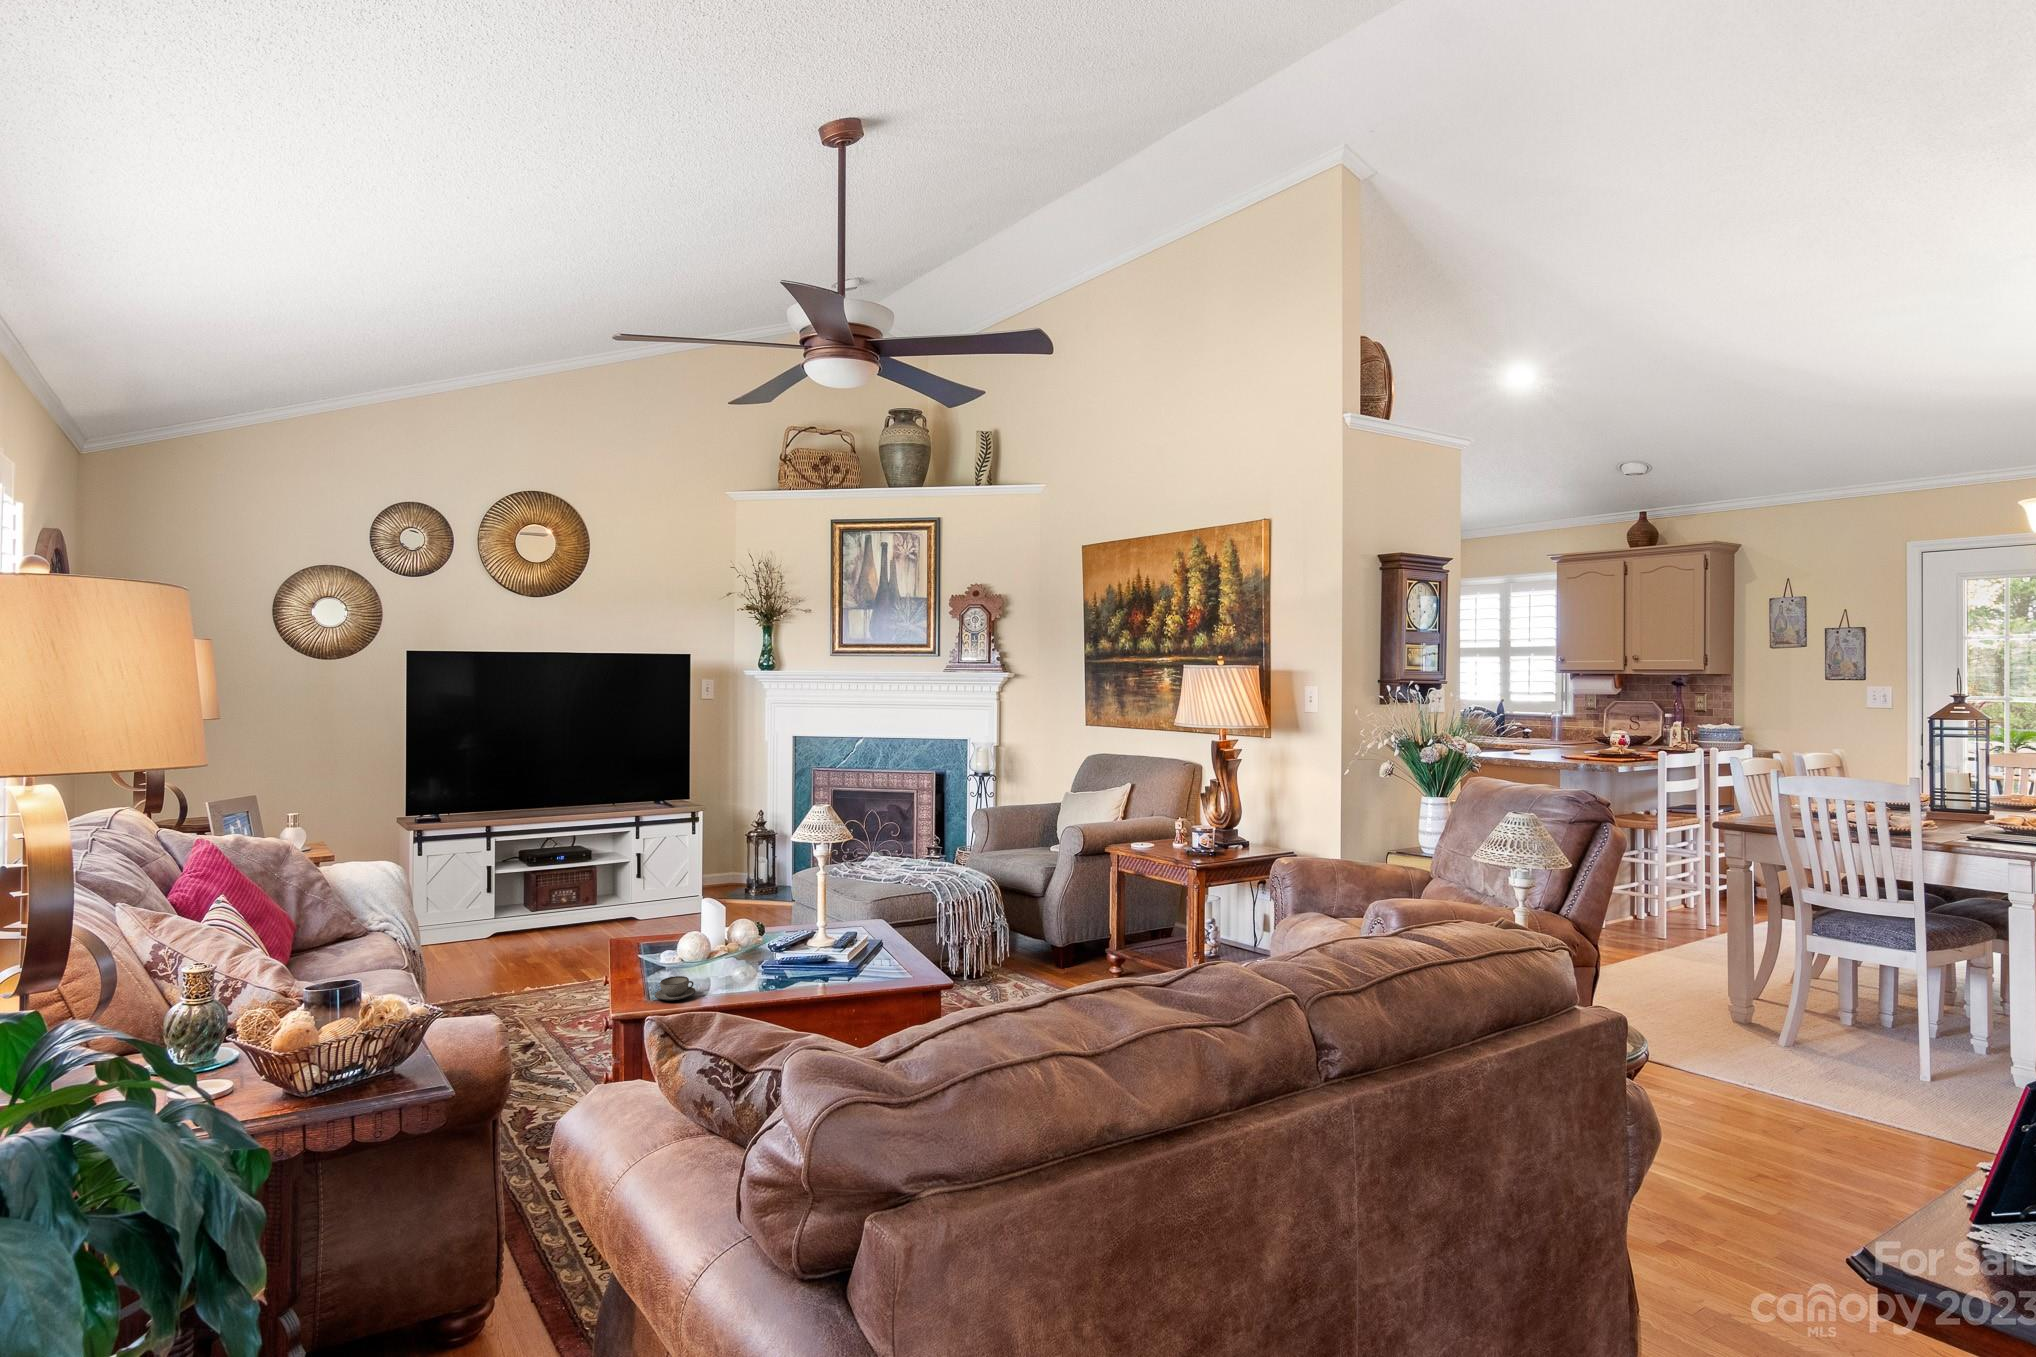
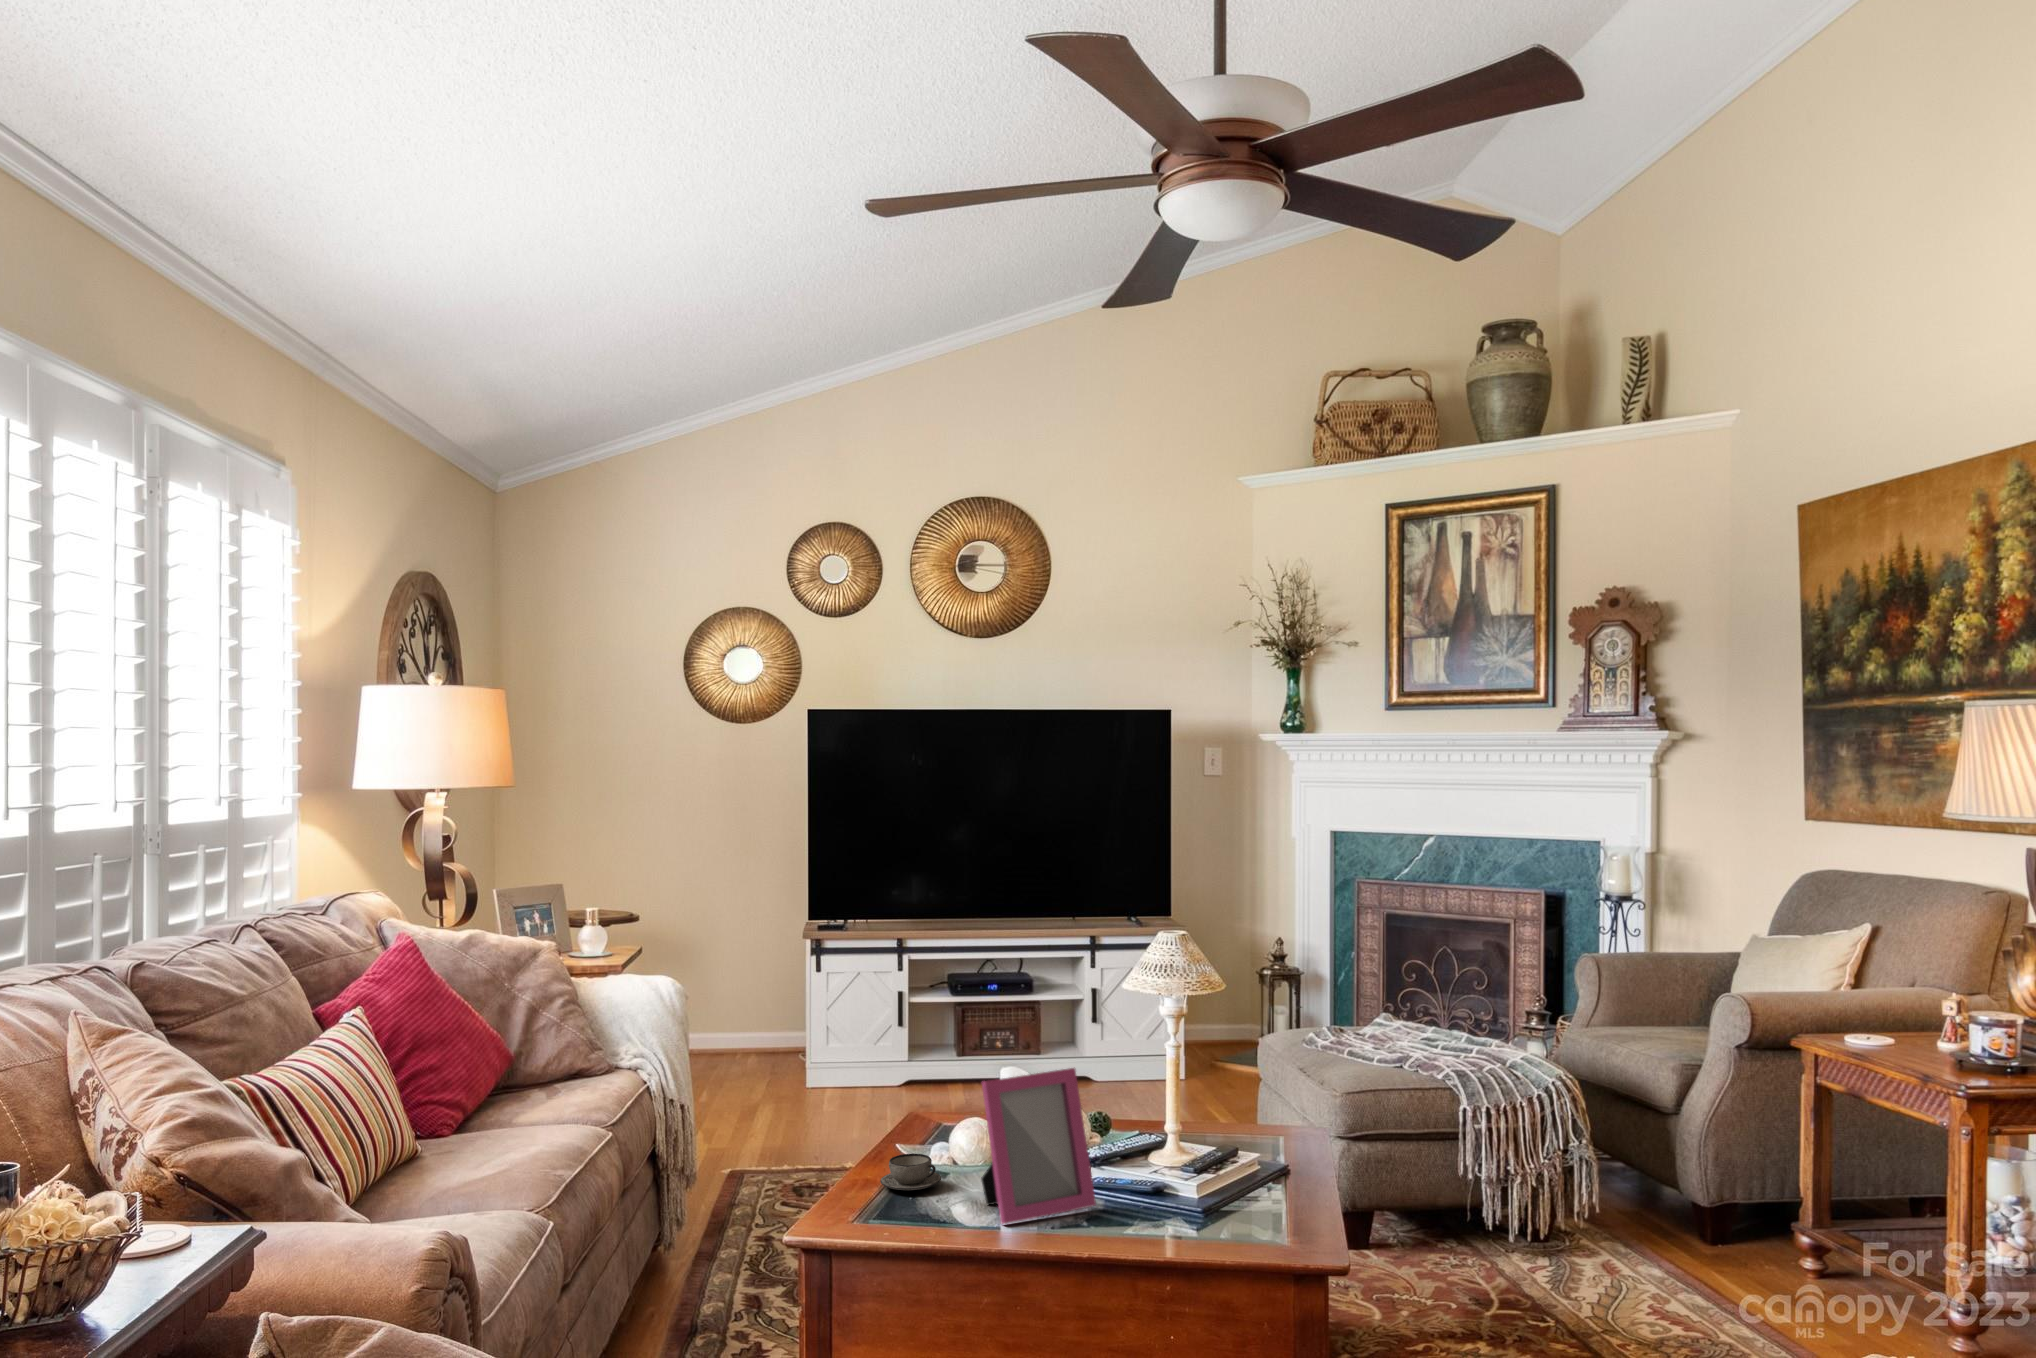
picture frame: none [733,908,803,1007] -> present [981,1068,1096,1224]

